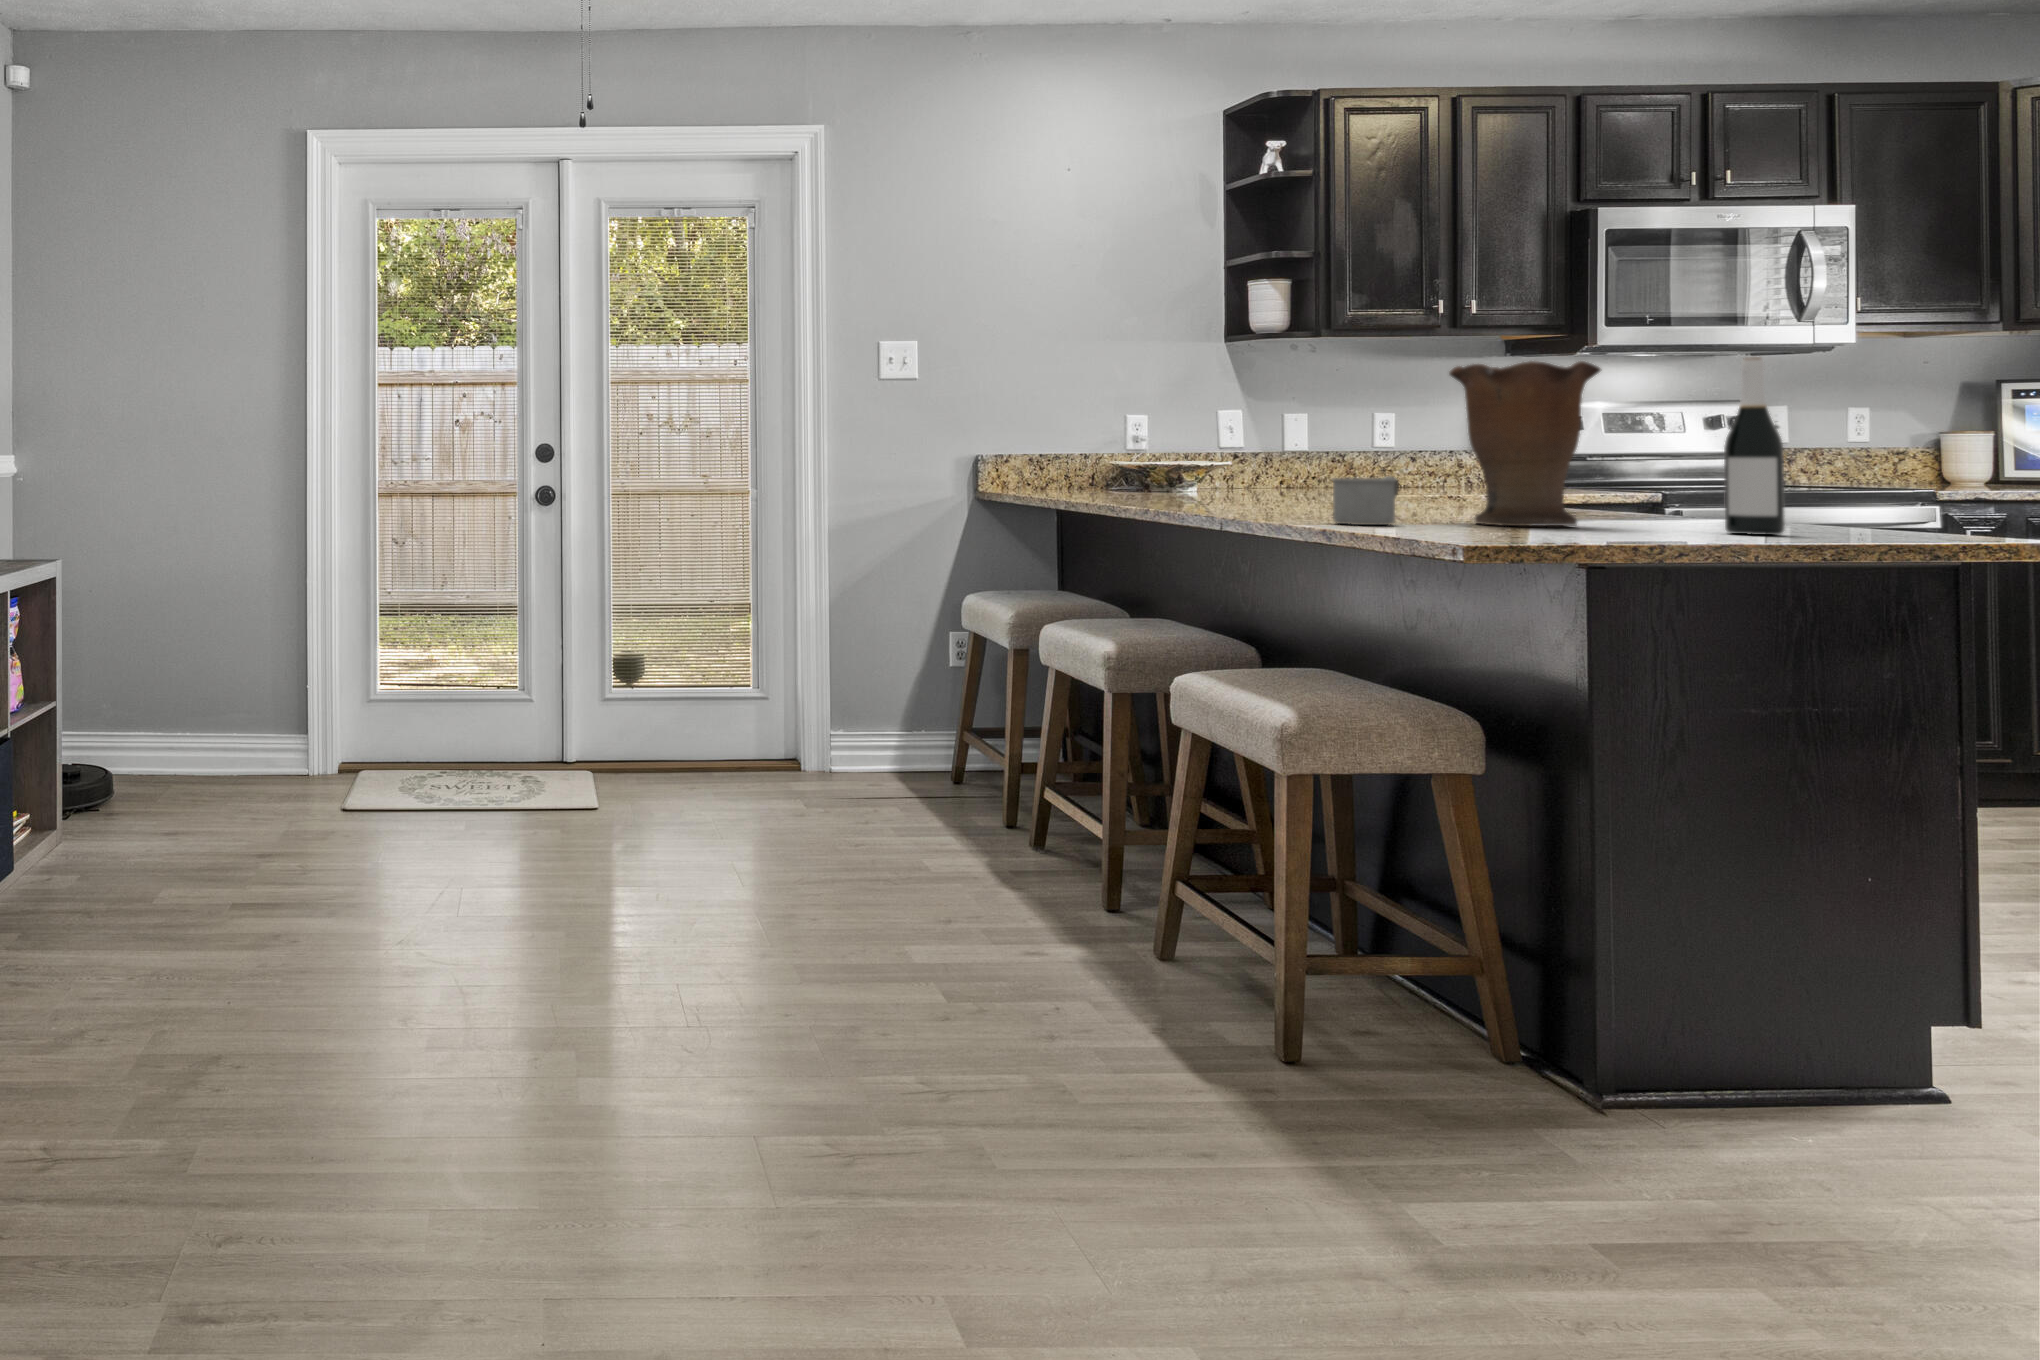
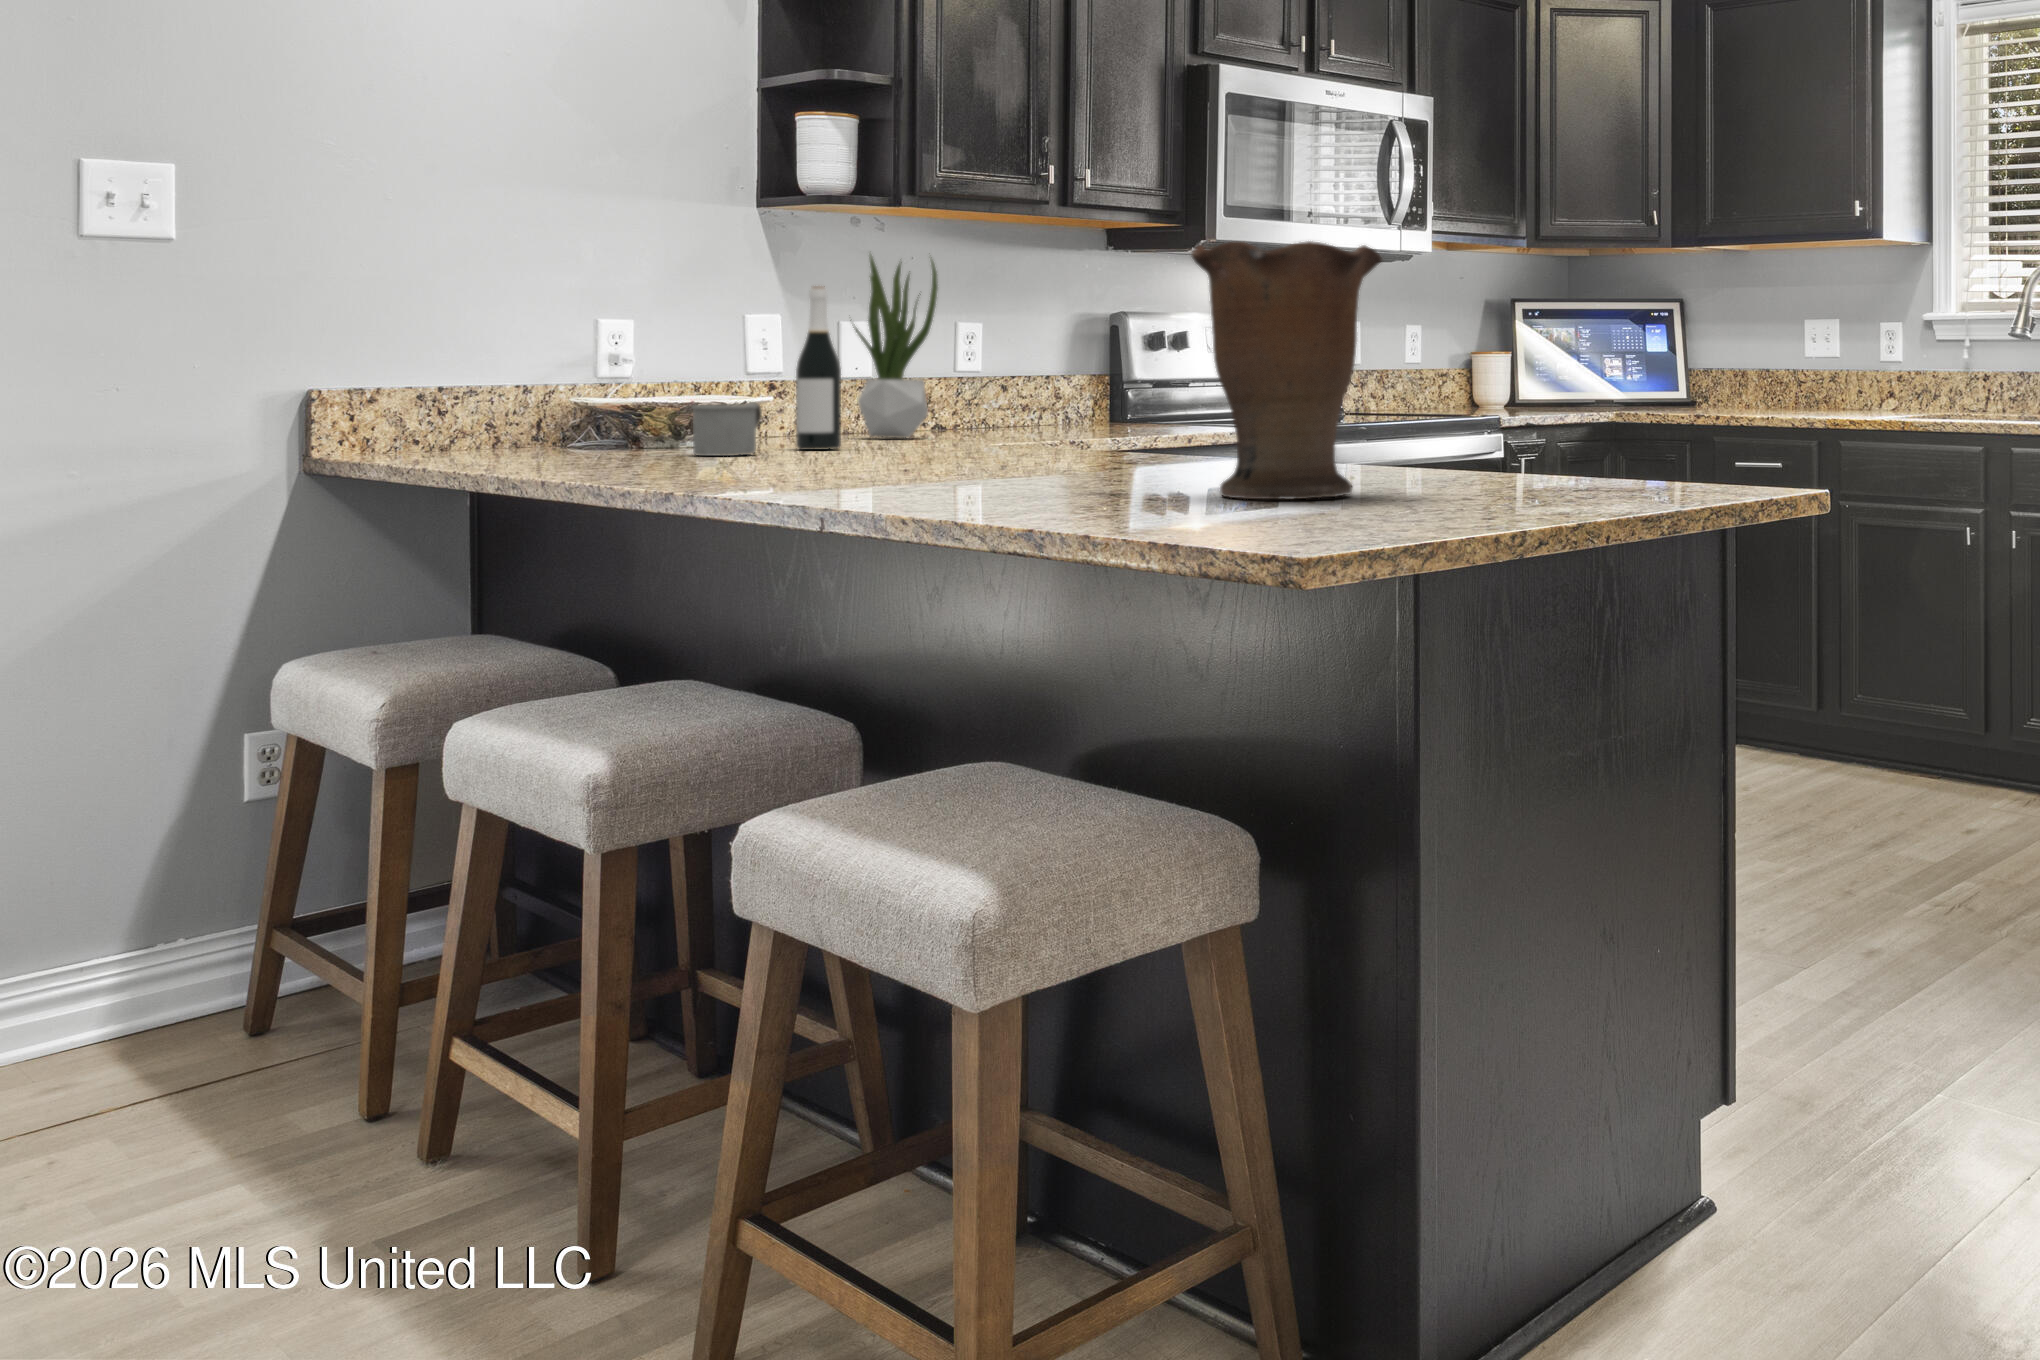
wine bottle: present [1724,357,1785,535] -> present [796,286,841,450]
potted plant: none [1289,367,1354,493] -> present [850,255,938,438]
mug: present [1332,476,1399,525] -> present [692,402,762,456]

